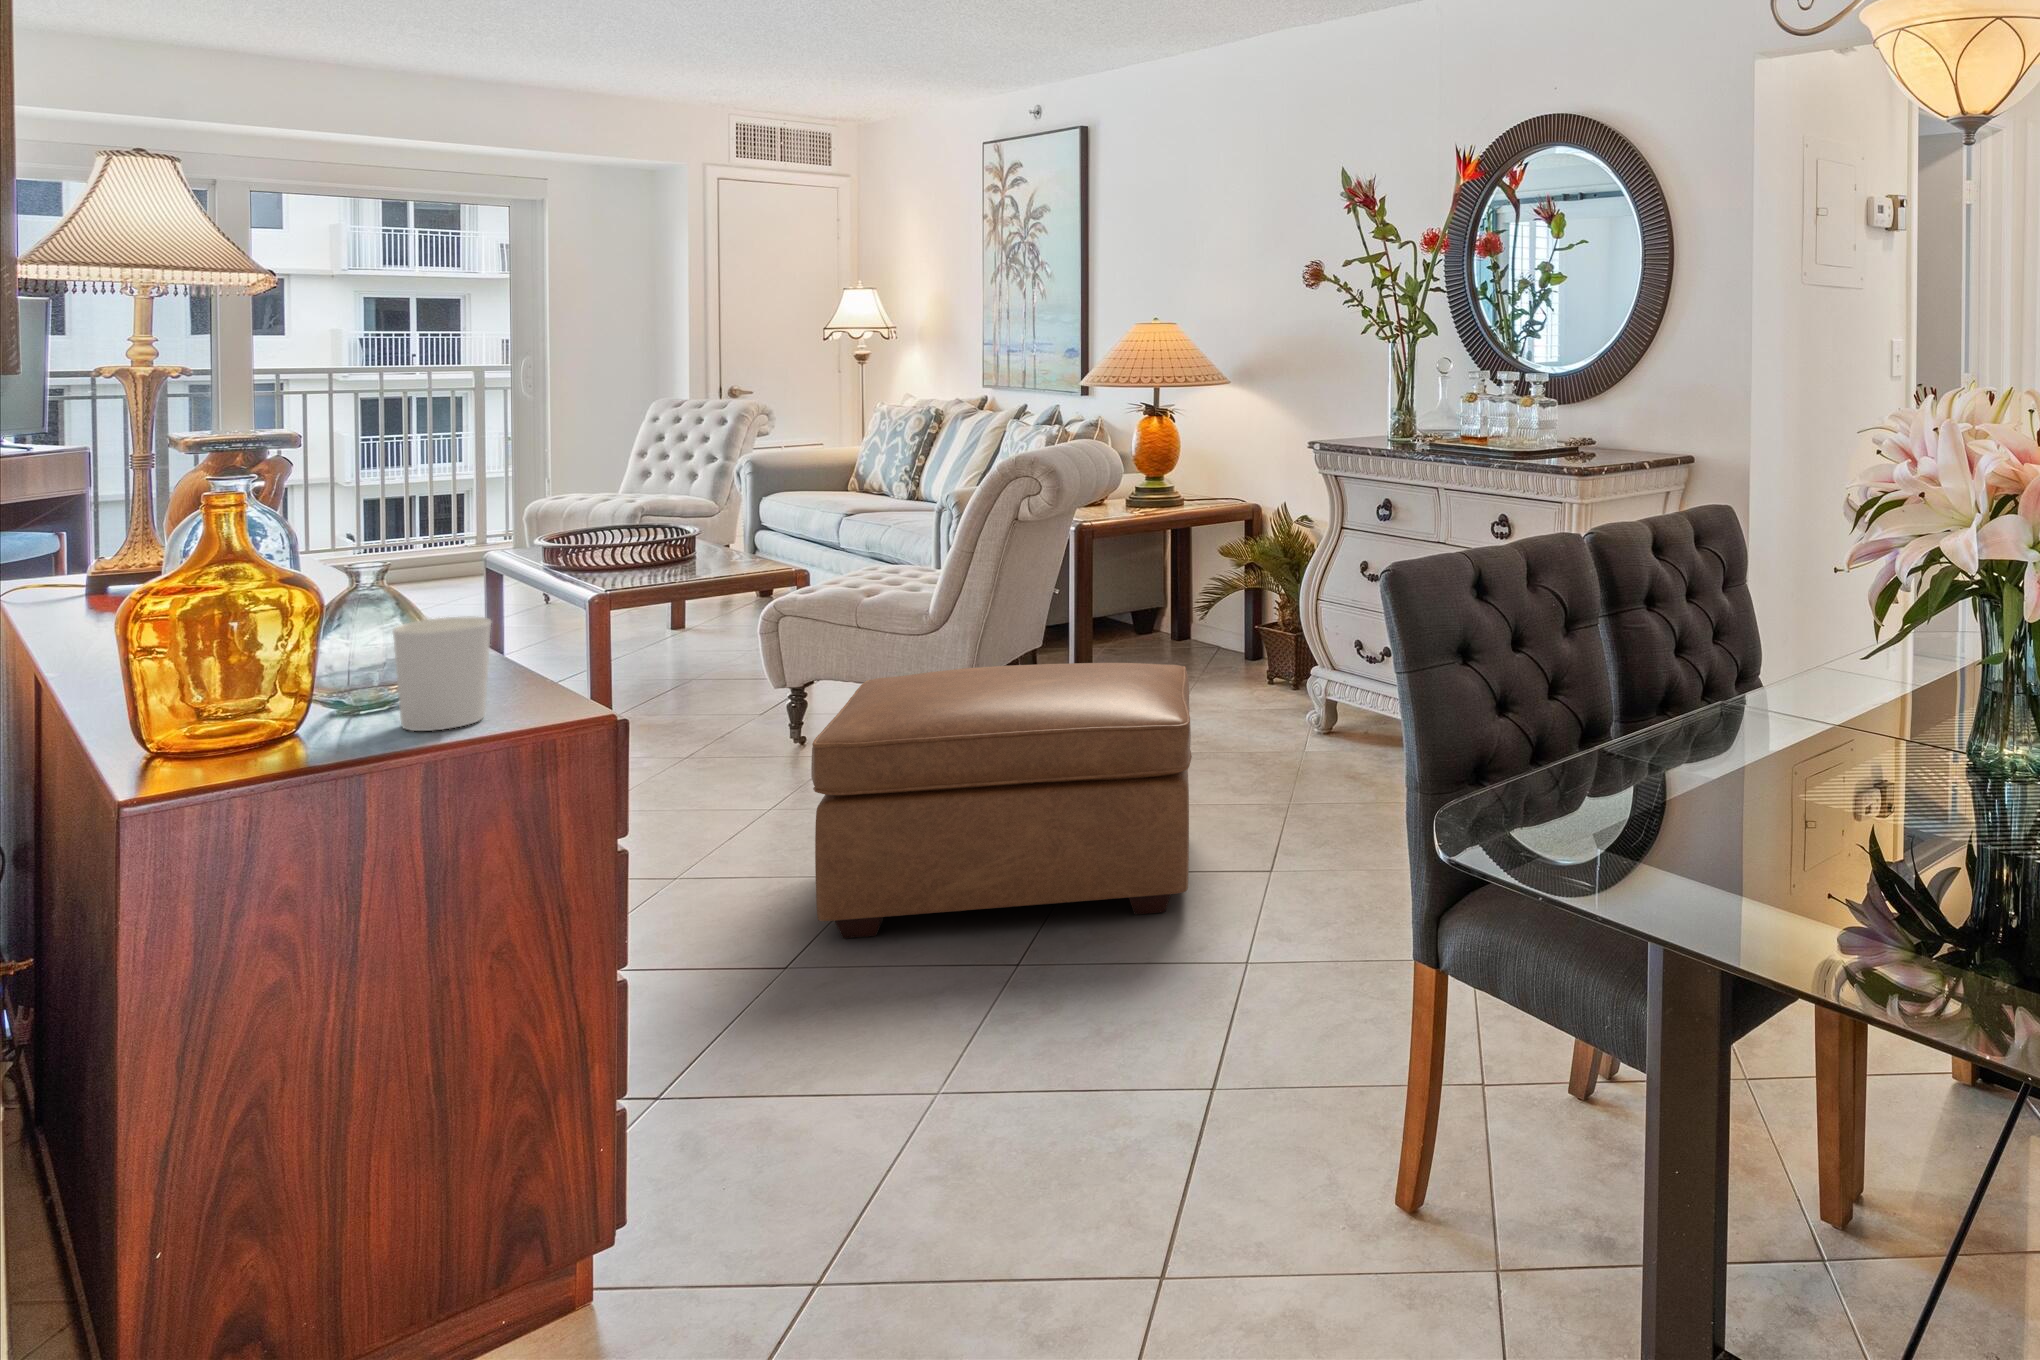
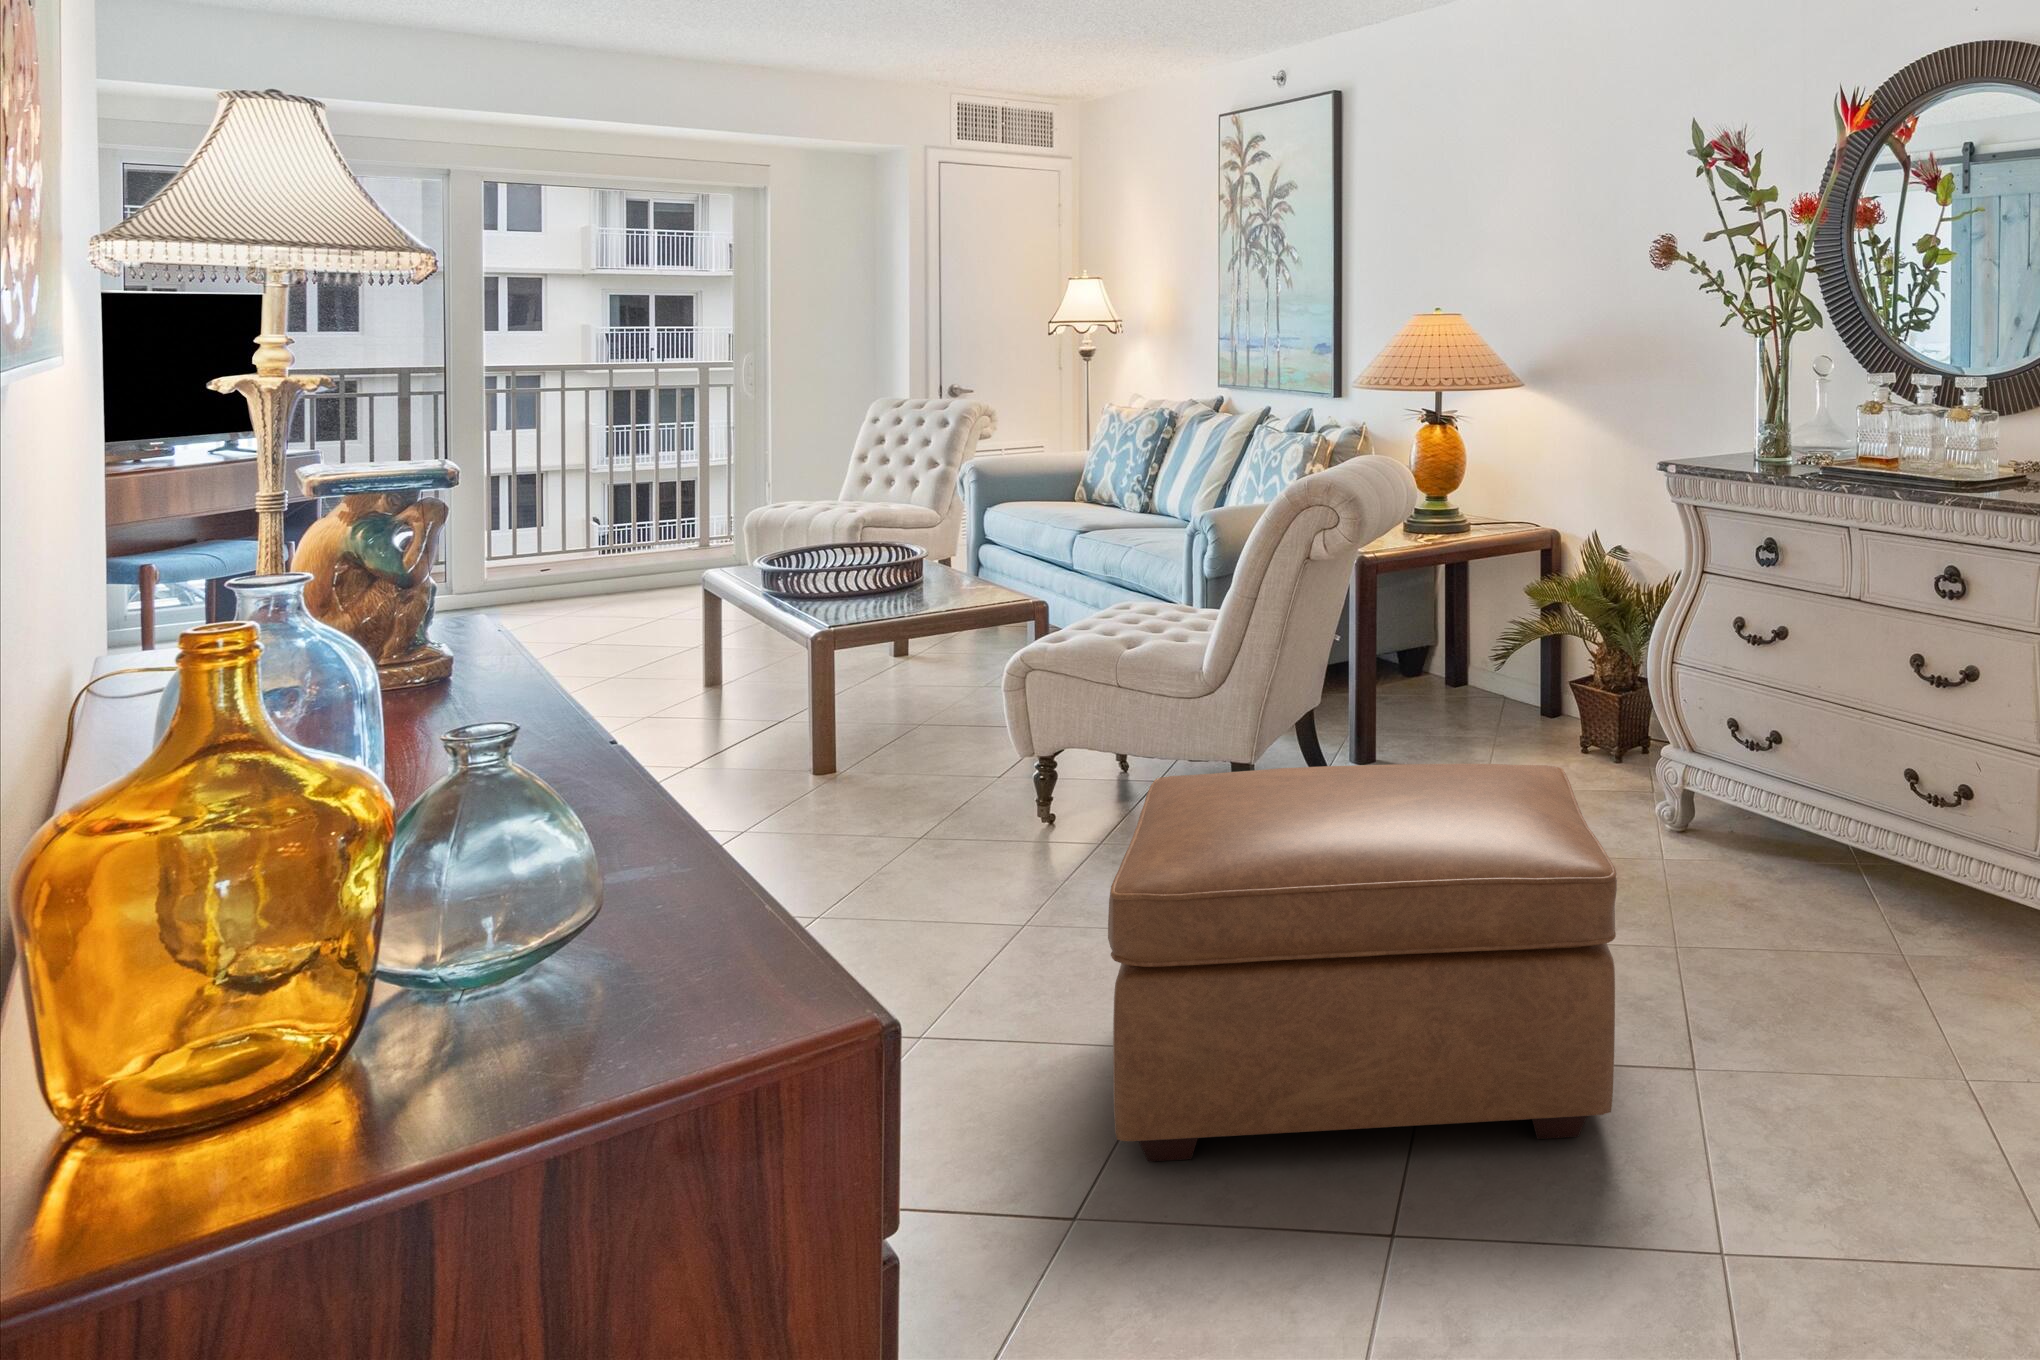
candle holder: present [393,617,491,731] -> none [492,829,672,1069]

